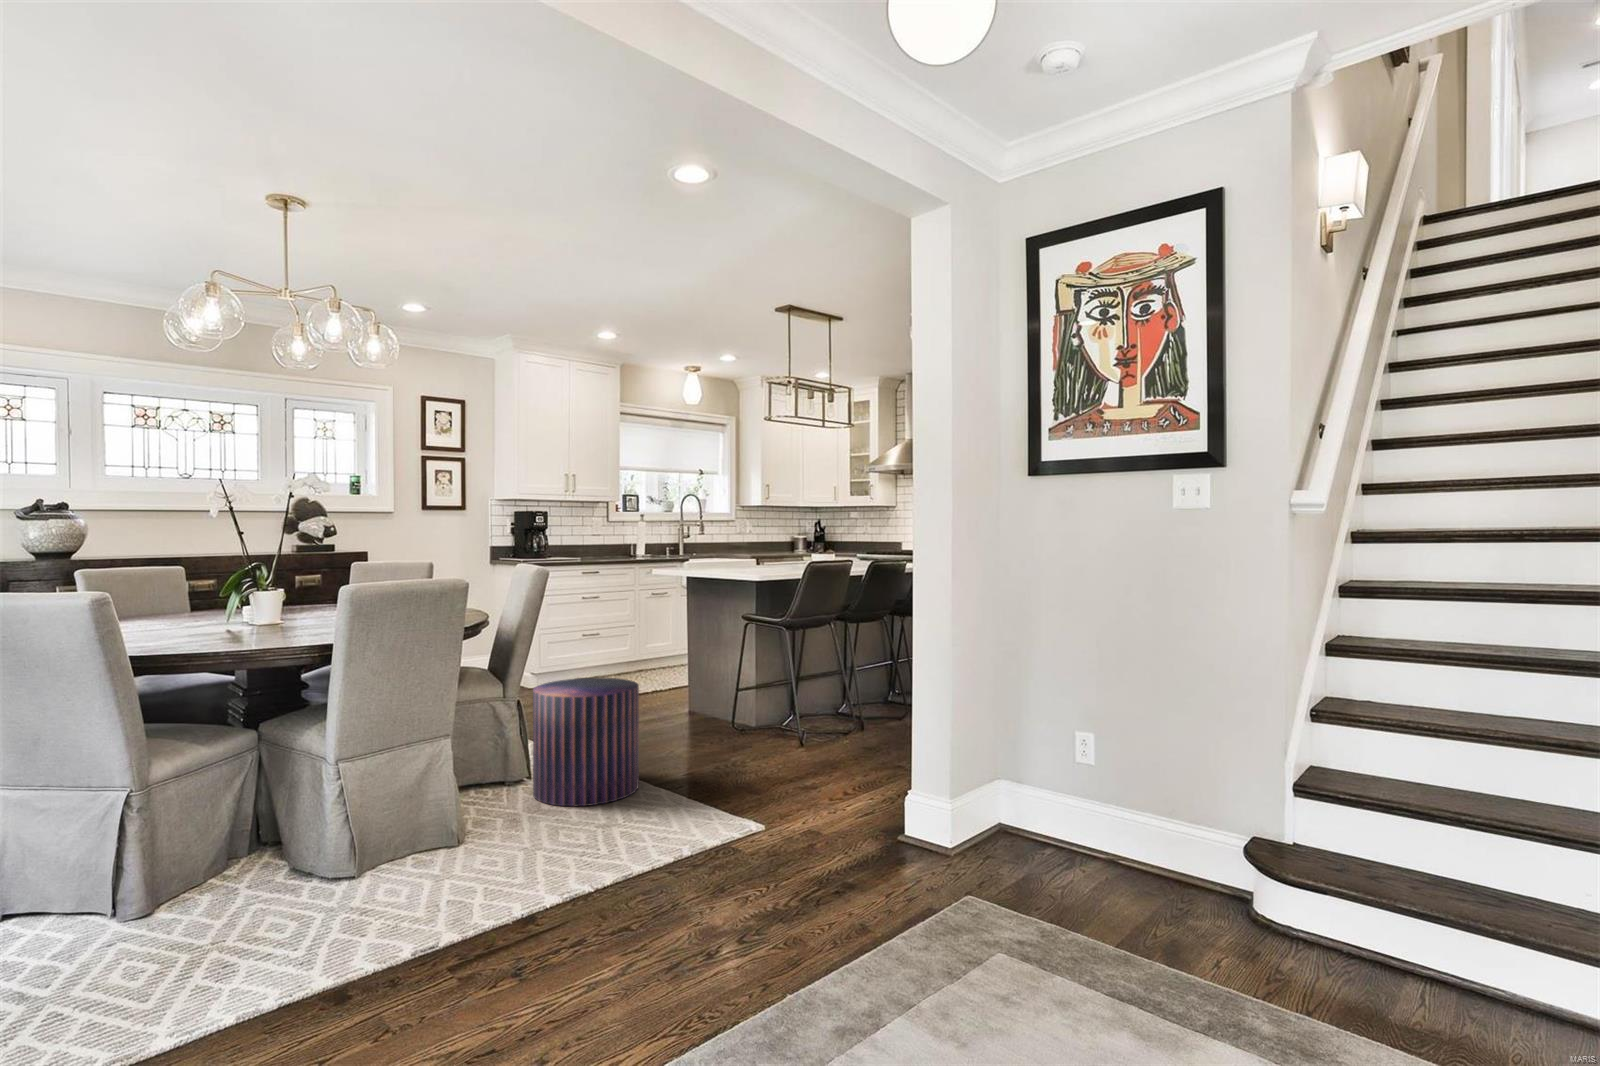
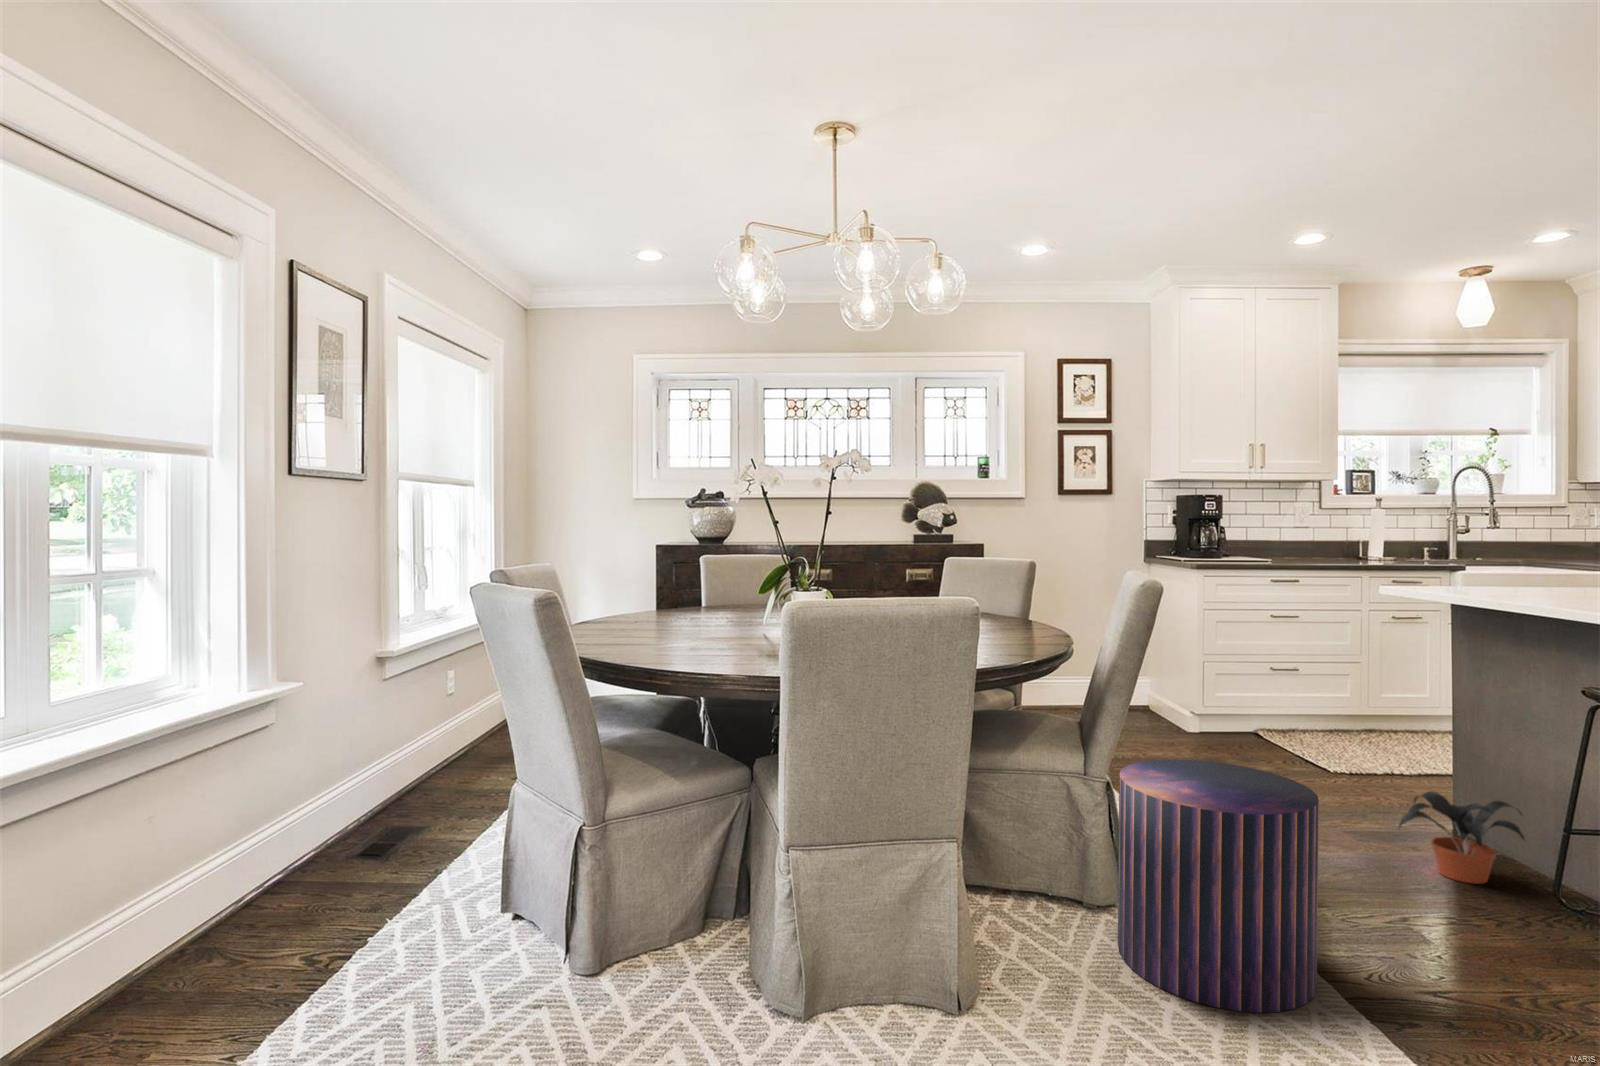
potted plant: none [666,683,721,730] -> present [1399,791,1524,884]

